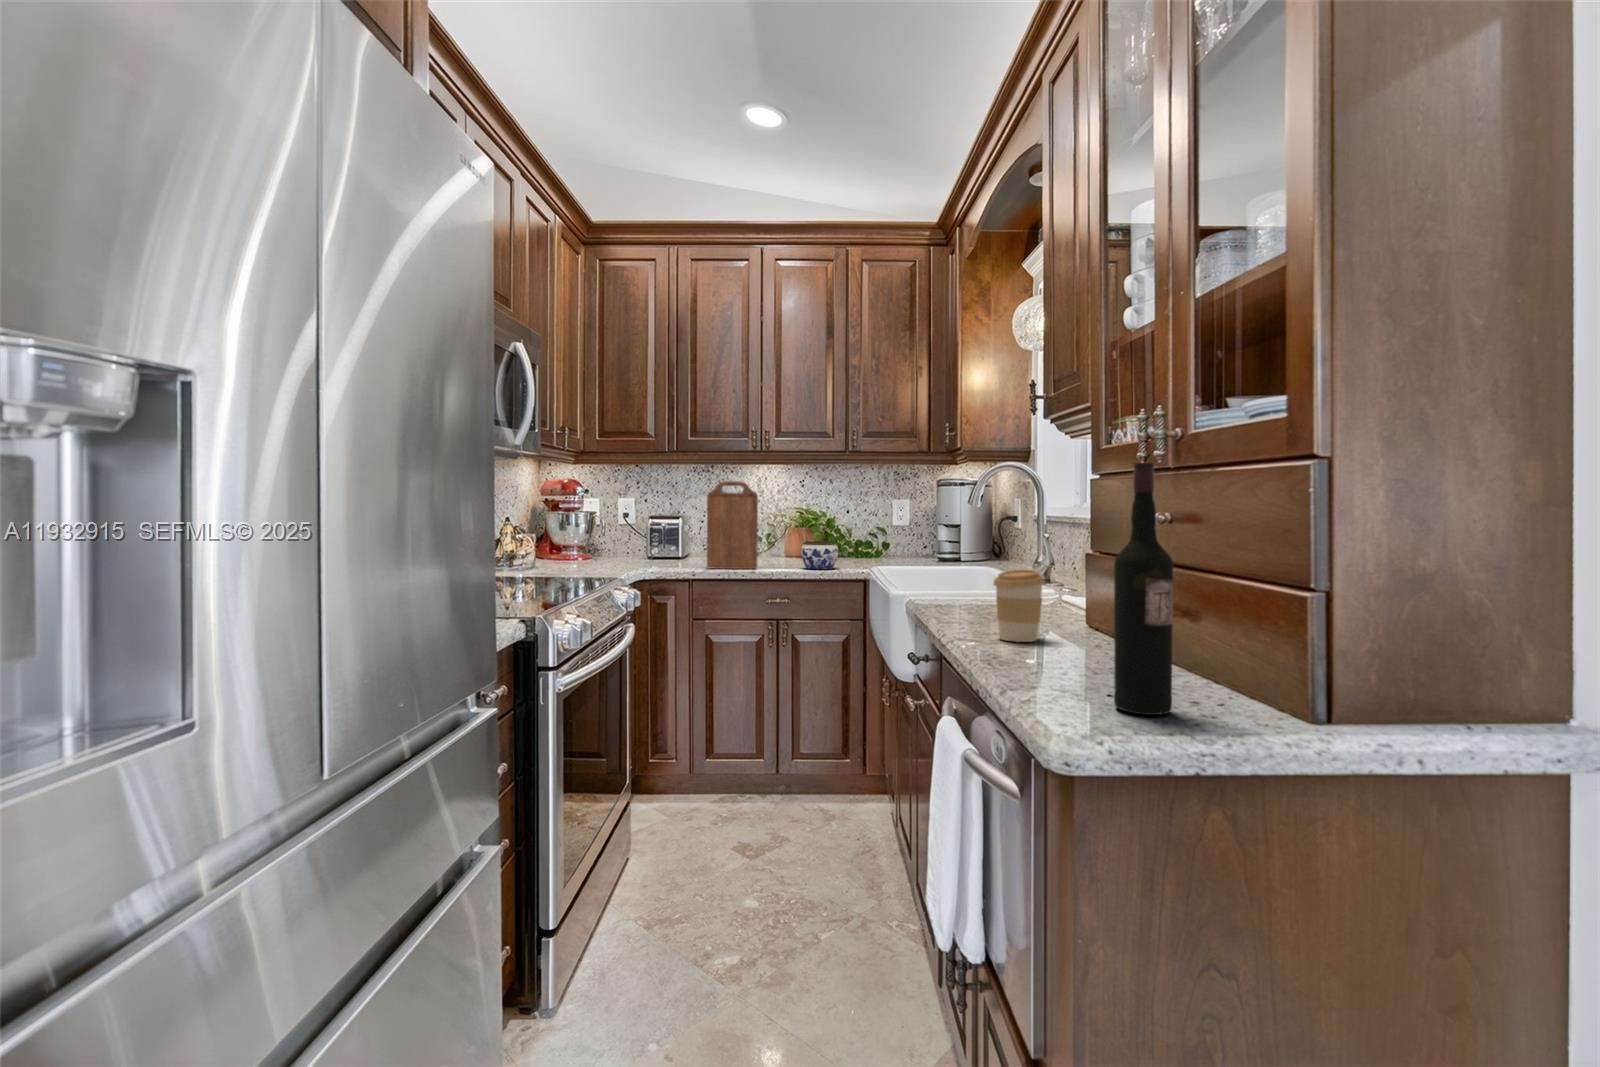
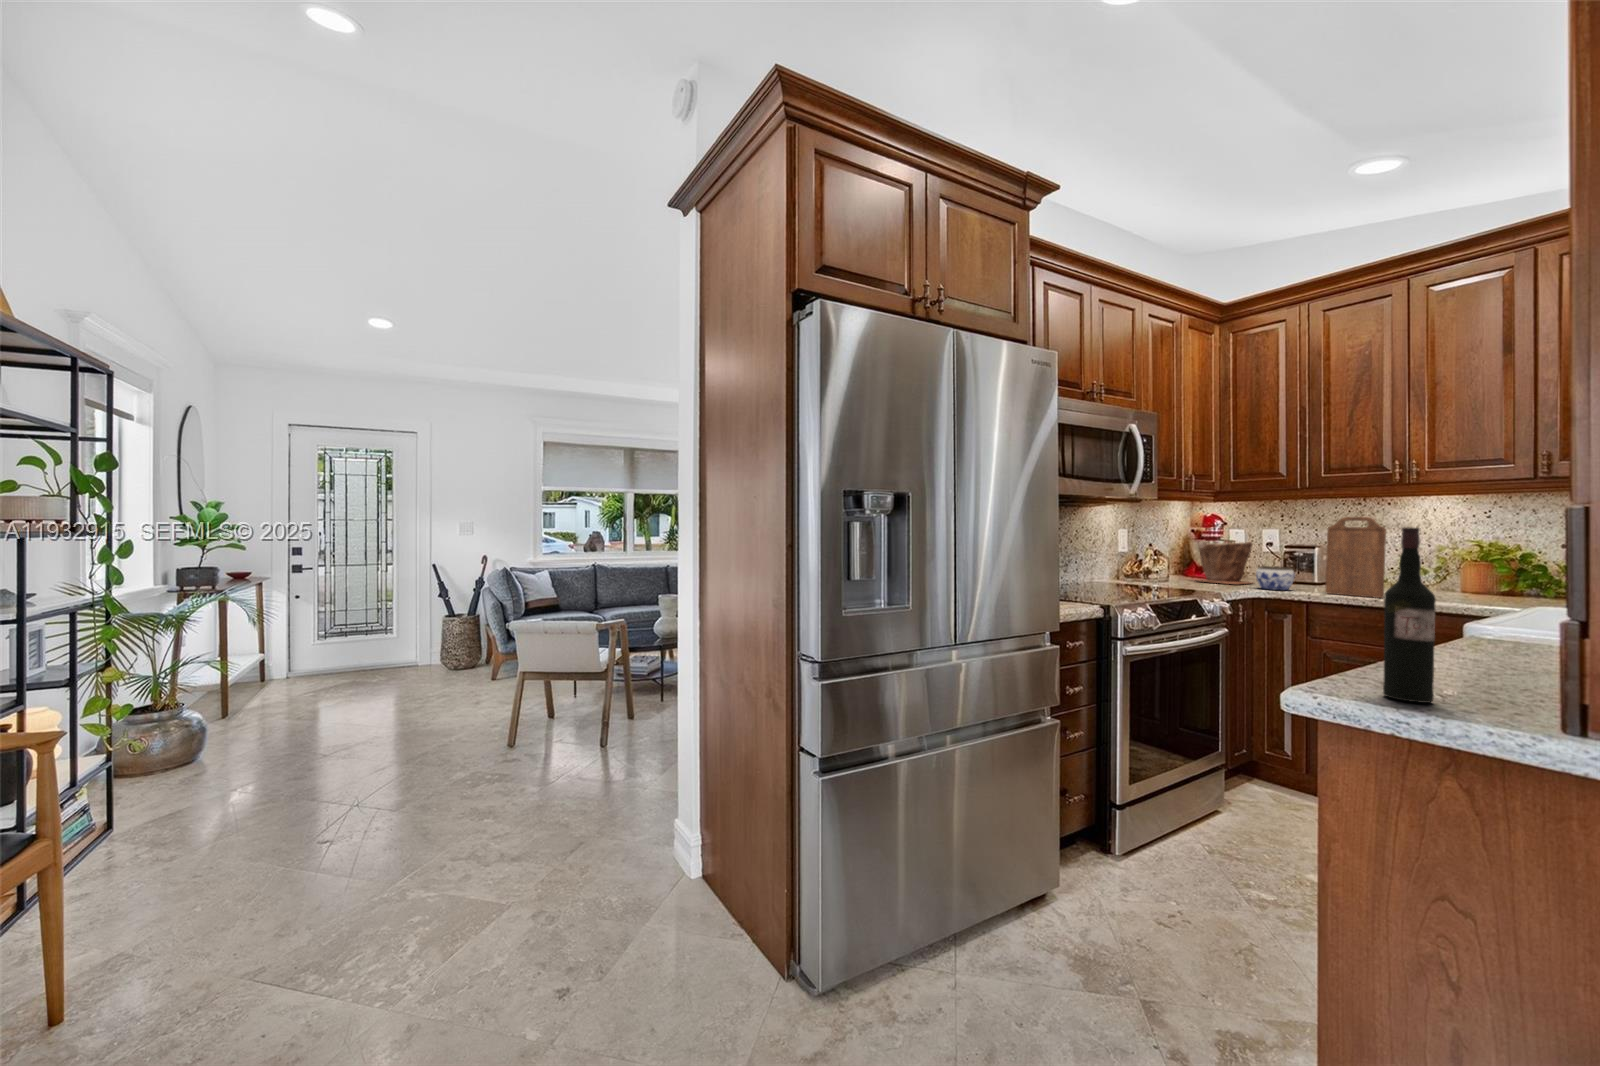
plant pot: none [562,512,625,566] -> present [1197,541,1252,584]
jar: present [801,541,838,569] -> present [1256,566,1295,590]
coffee cup: present [994,570,1044,642] -> none [1454,608,1518,671]

